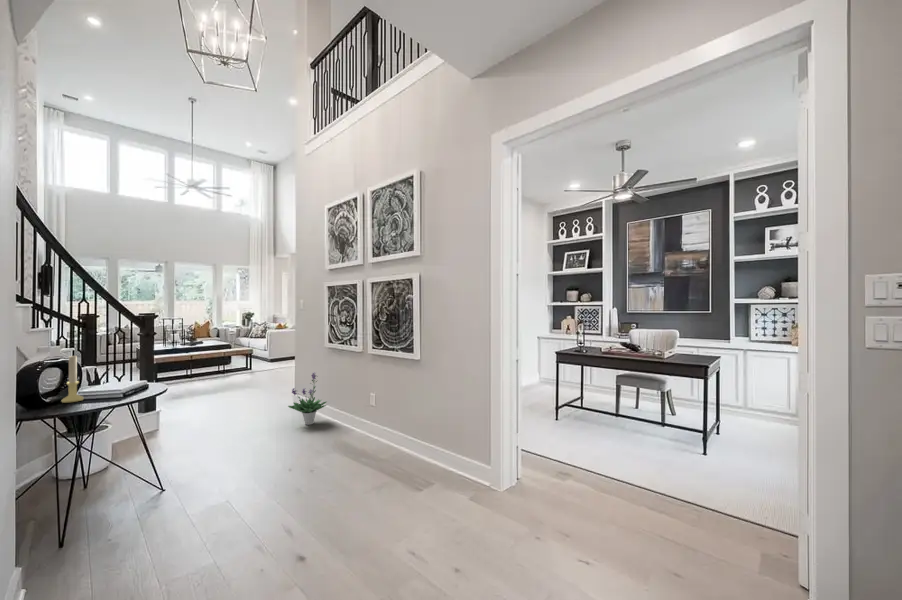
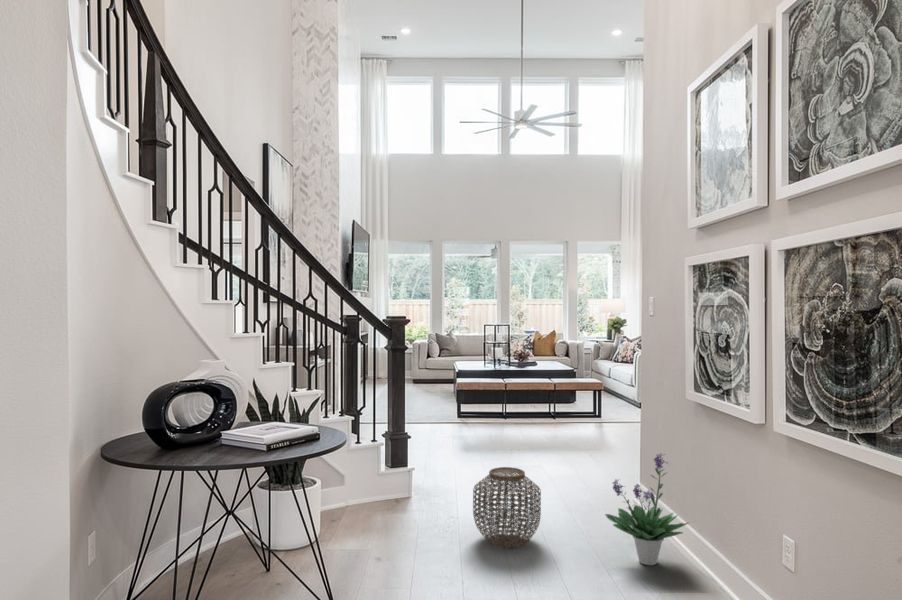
candle holder: present [62,356,84,403] -> none [212,380,239,457]
woven basket: none [210,393,252,436] -> present [473,467,541,548]

